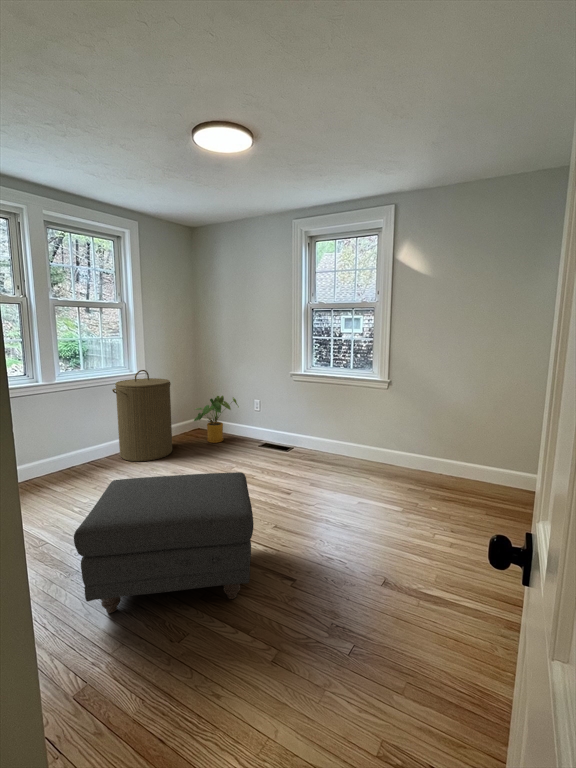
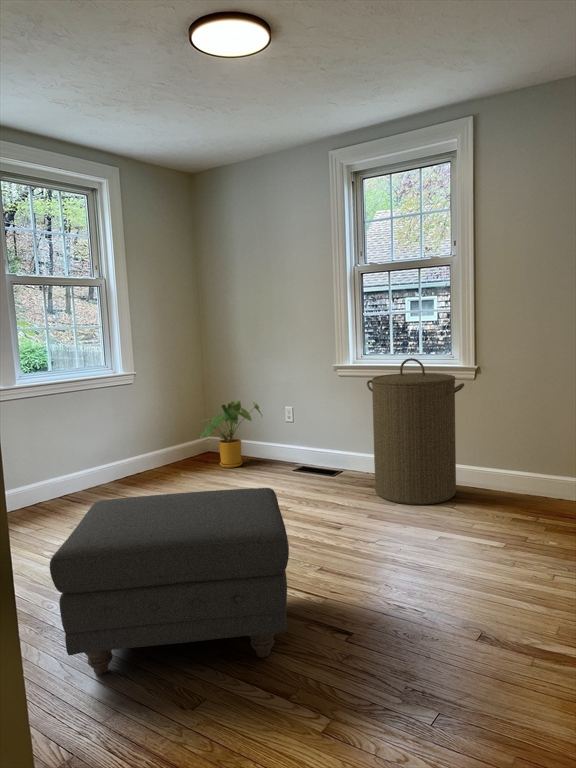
laundry hamper: present [112,370,172,461] -> present [367,358,464,505]

